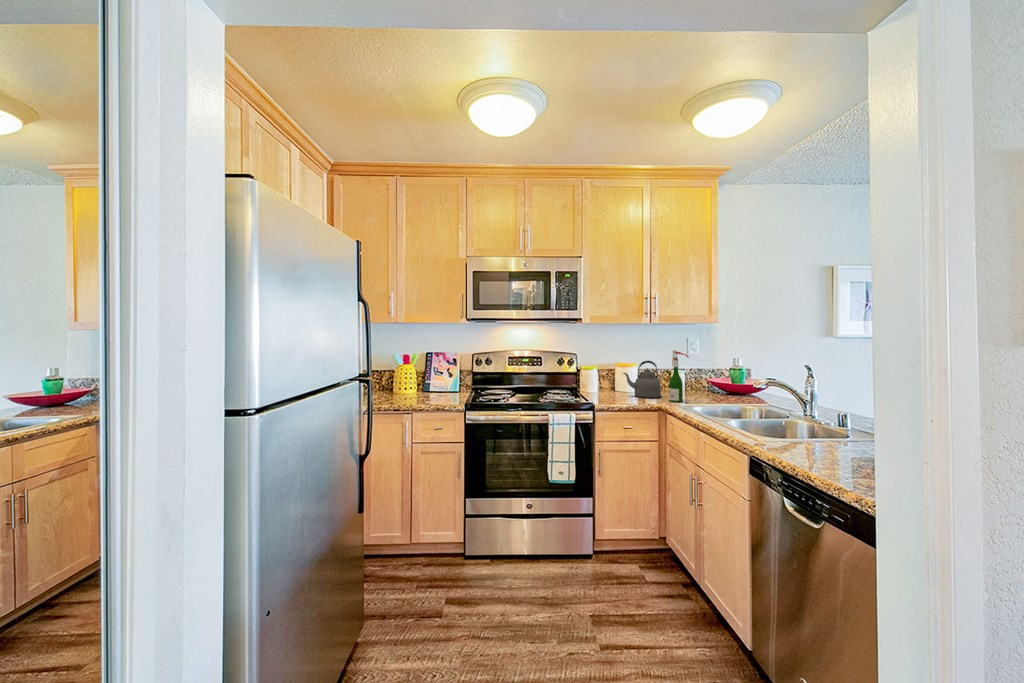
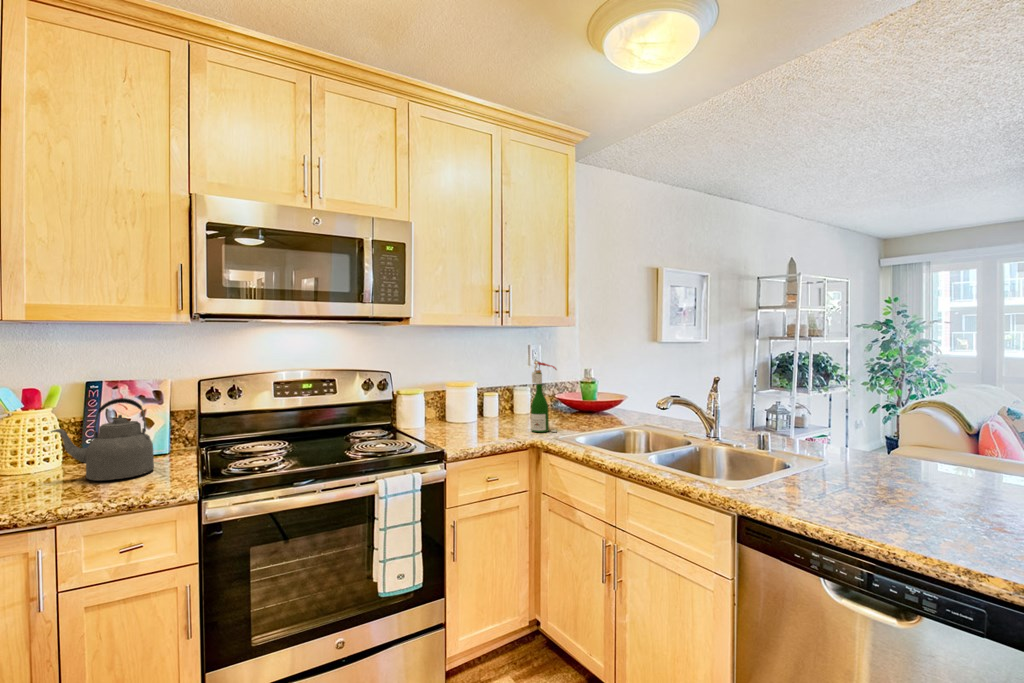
kettle: present [623,361,661,398] -> present [51,398,154,480]

